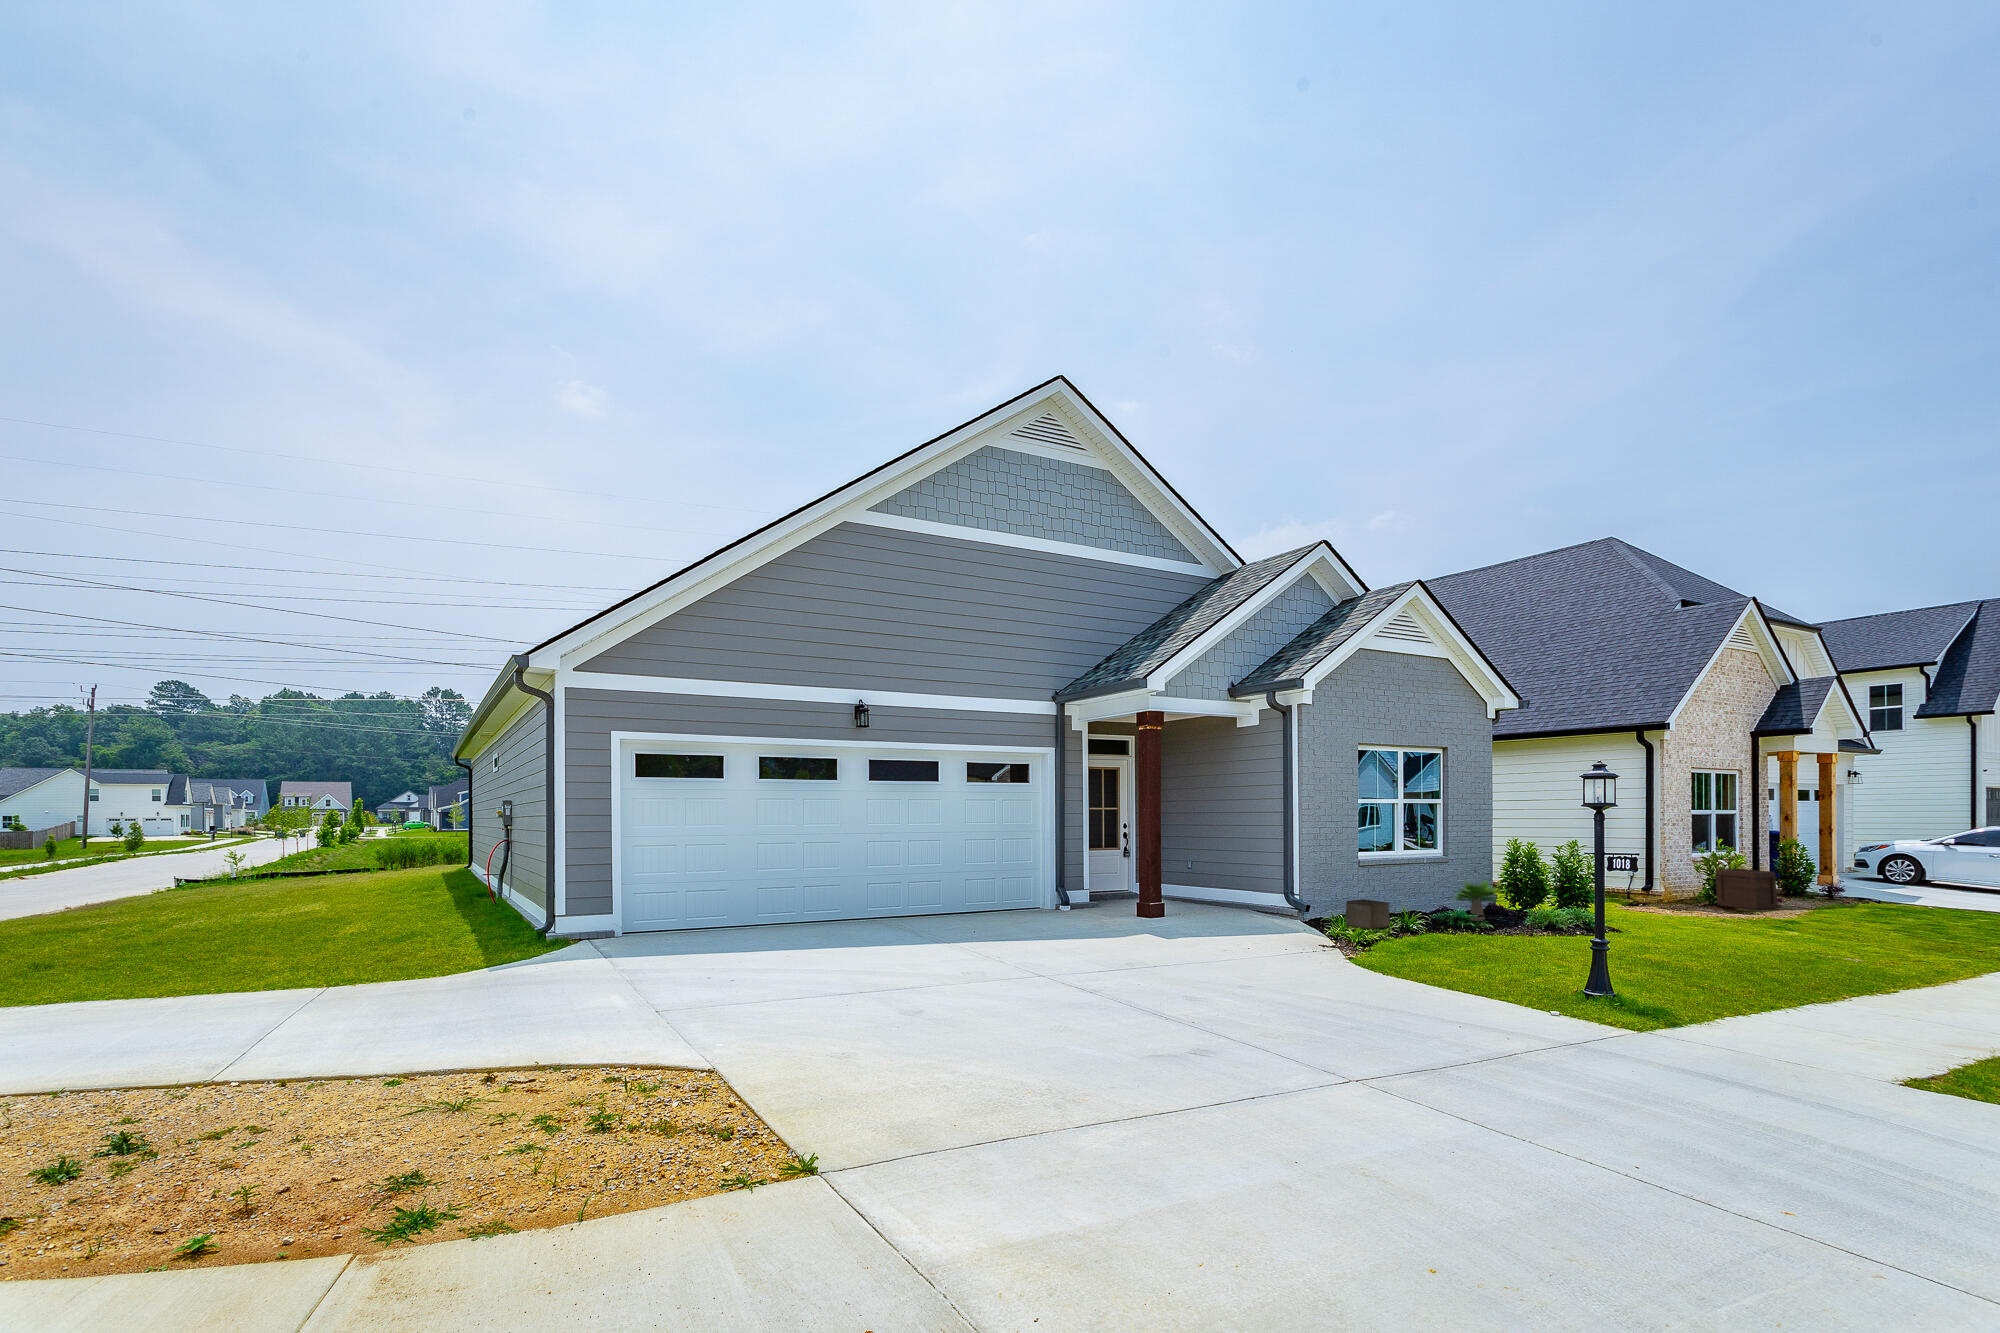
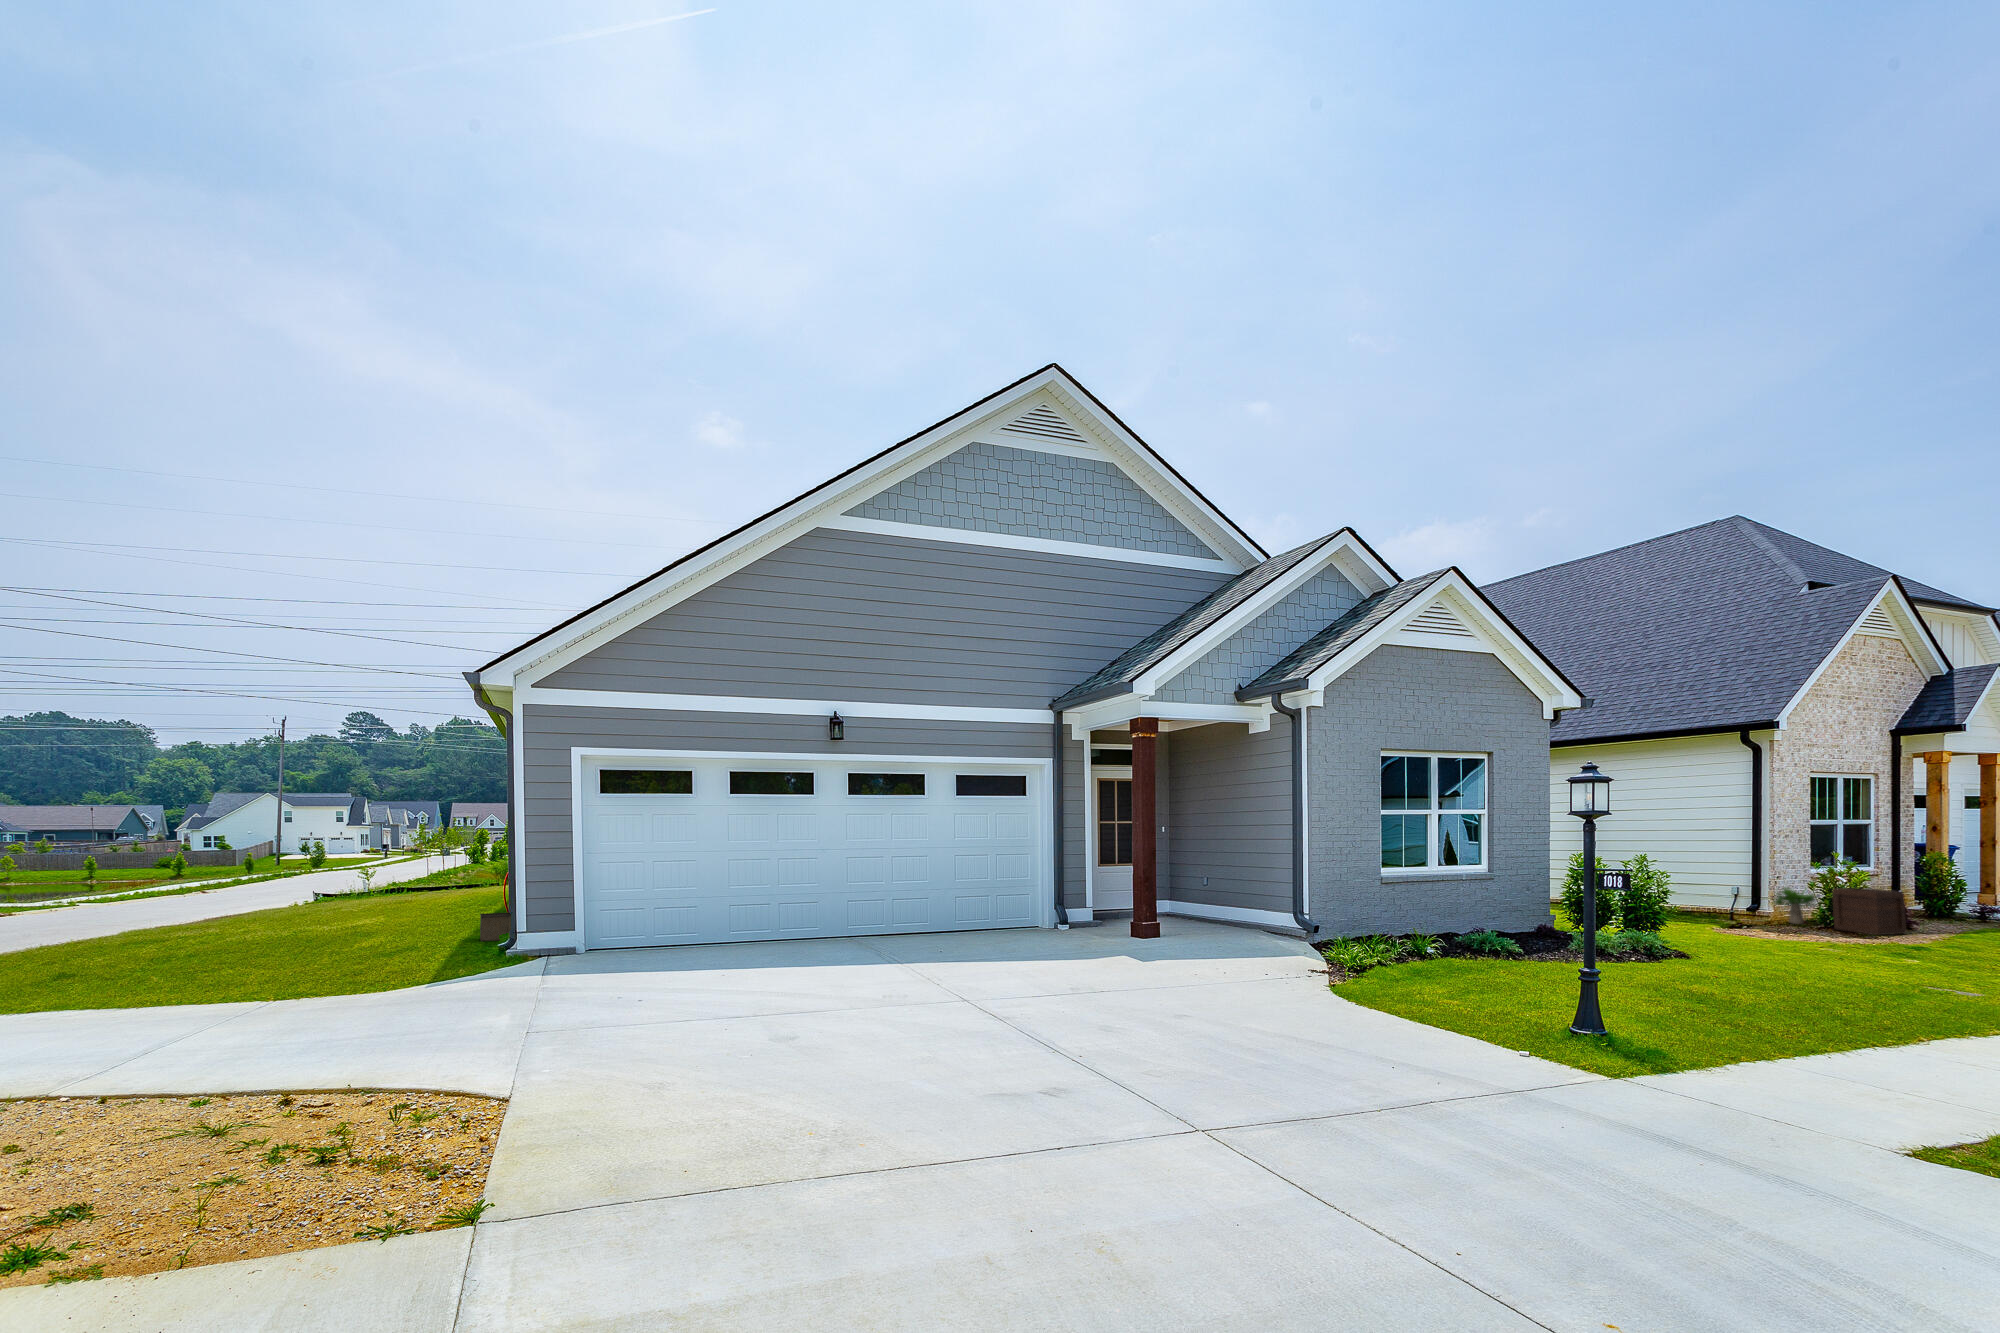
potted plant: present [1453,881,1500,921] -> present [1772,888,1818,924]
storage bin: present [1346,899,1390,929] -> present [480,912,511,942]

